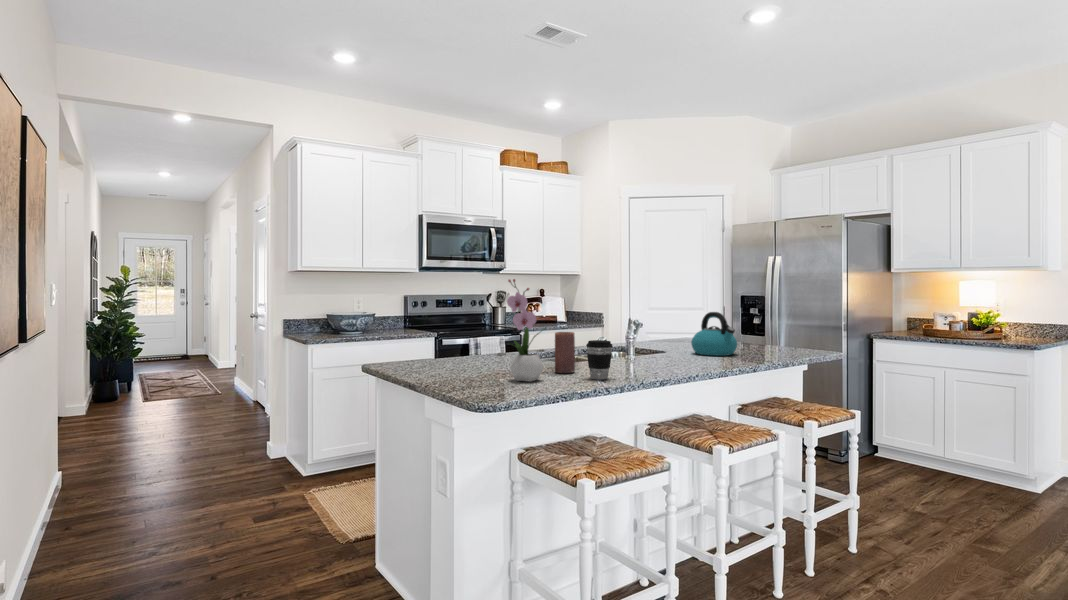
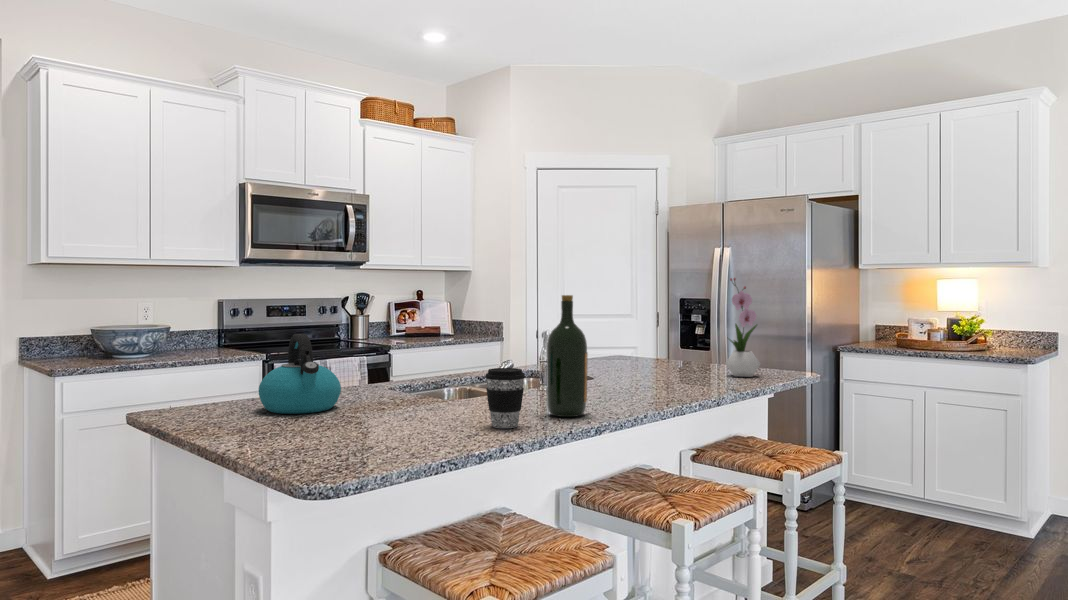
flower arrangement: present [507,279,546,382] -> present [726,278,760,377]
wine bottle: none [628,292,656,374] -> present [547,295,588,417]
kettle: present [691,312,737,356] -> present [259,334,341,414]
candle: present [555,332,575,373] -> none [437,355,467,418]

